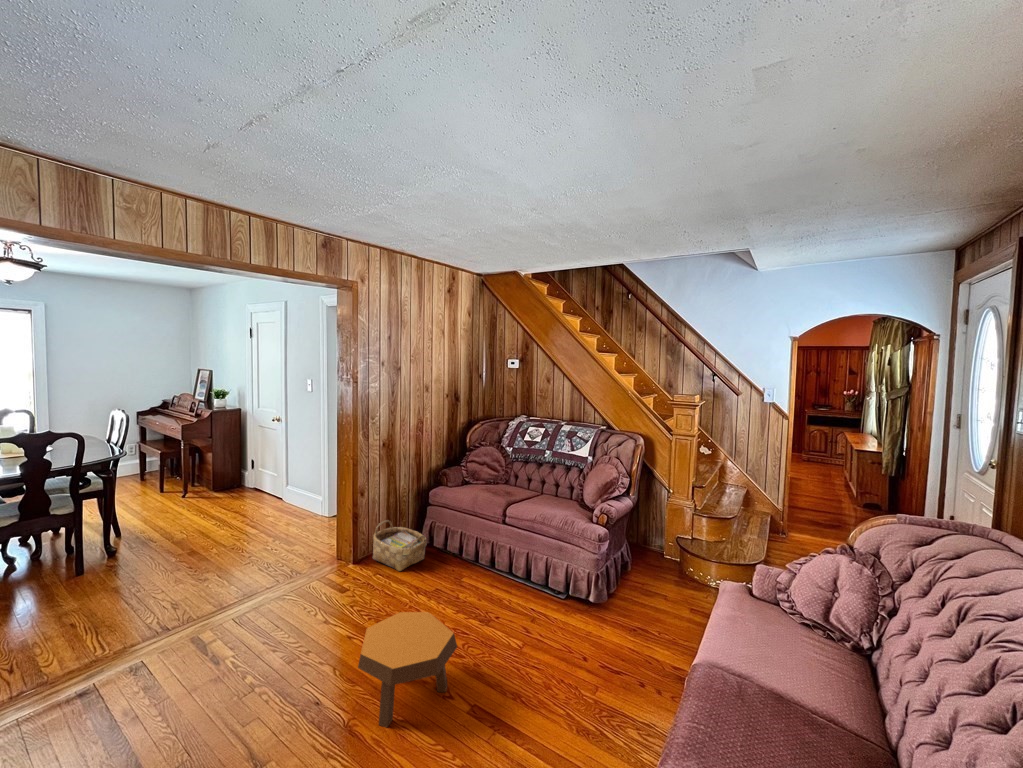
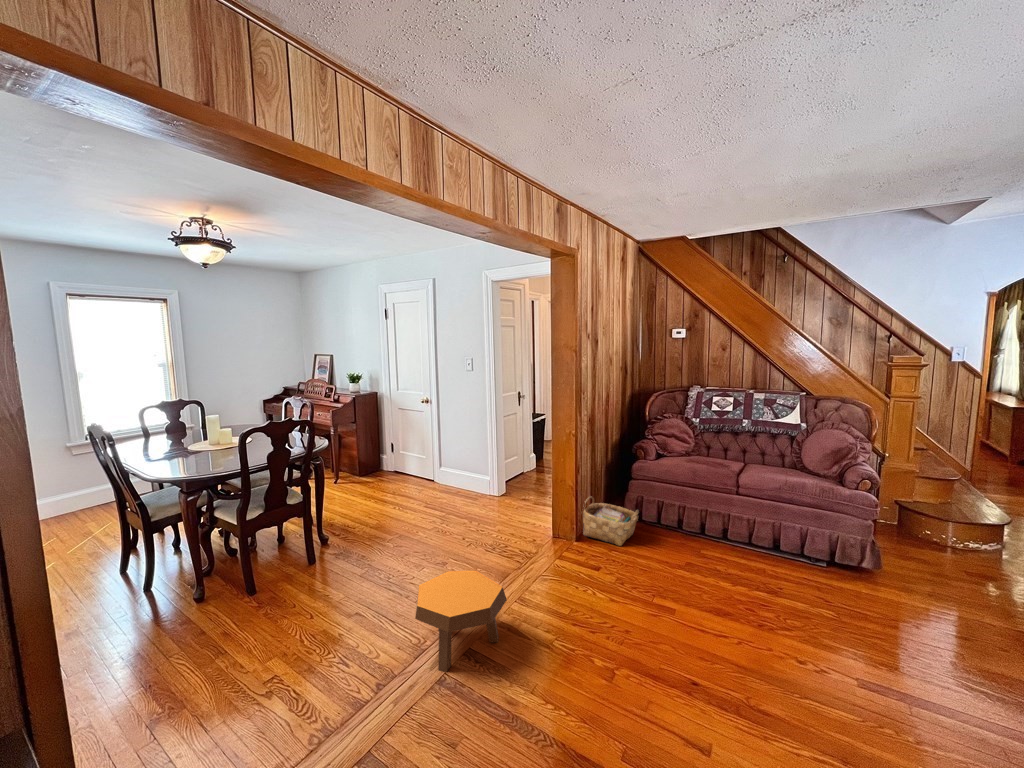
footstool: present [358,612,457,728] -> present [415,571,507,672]

